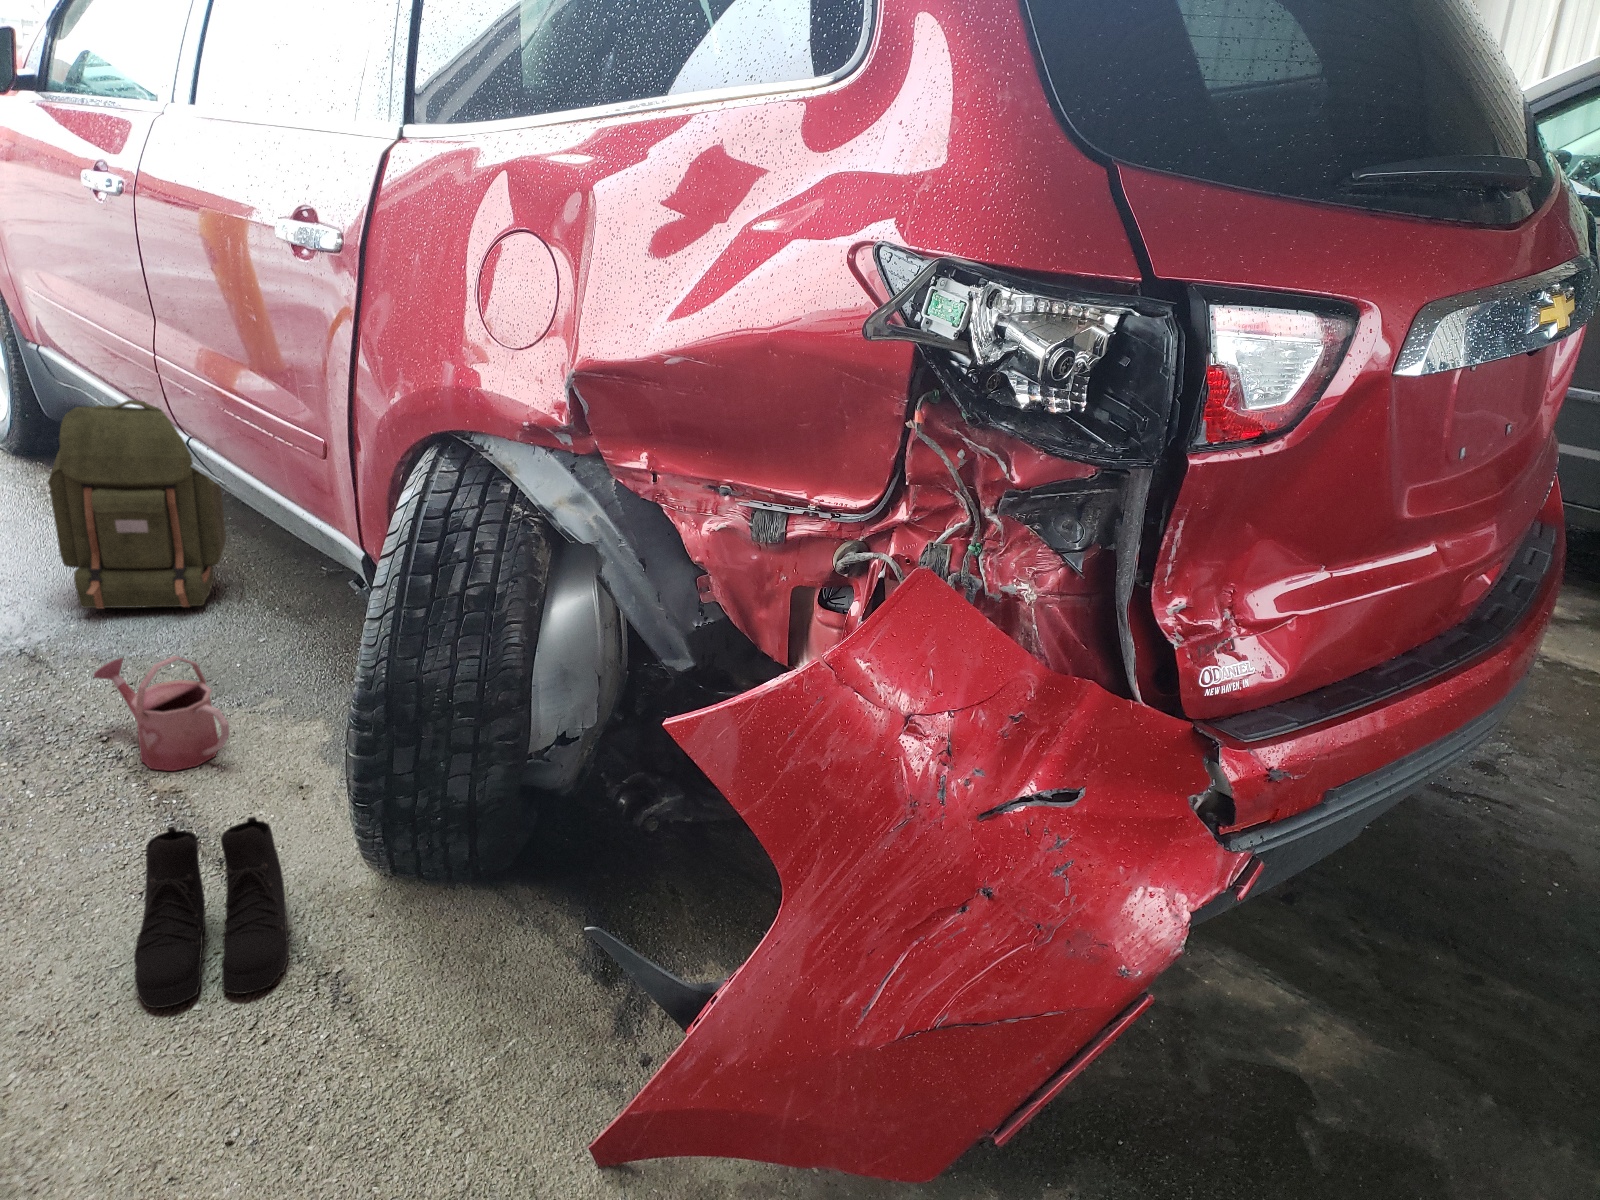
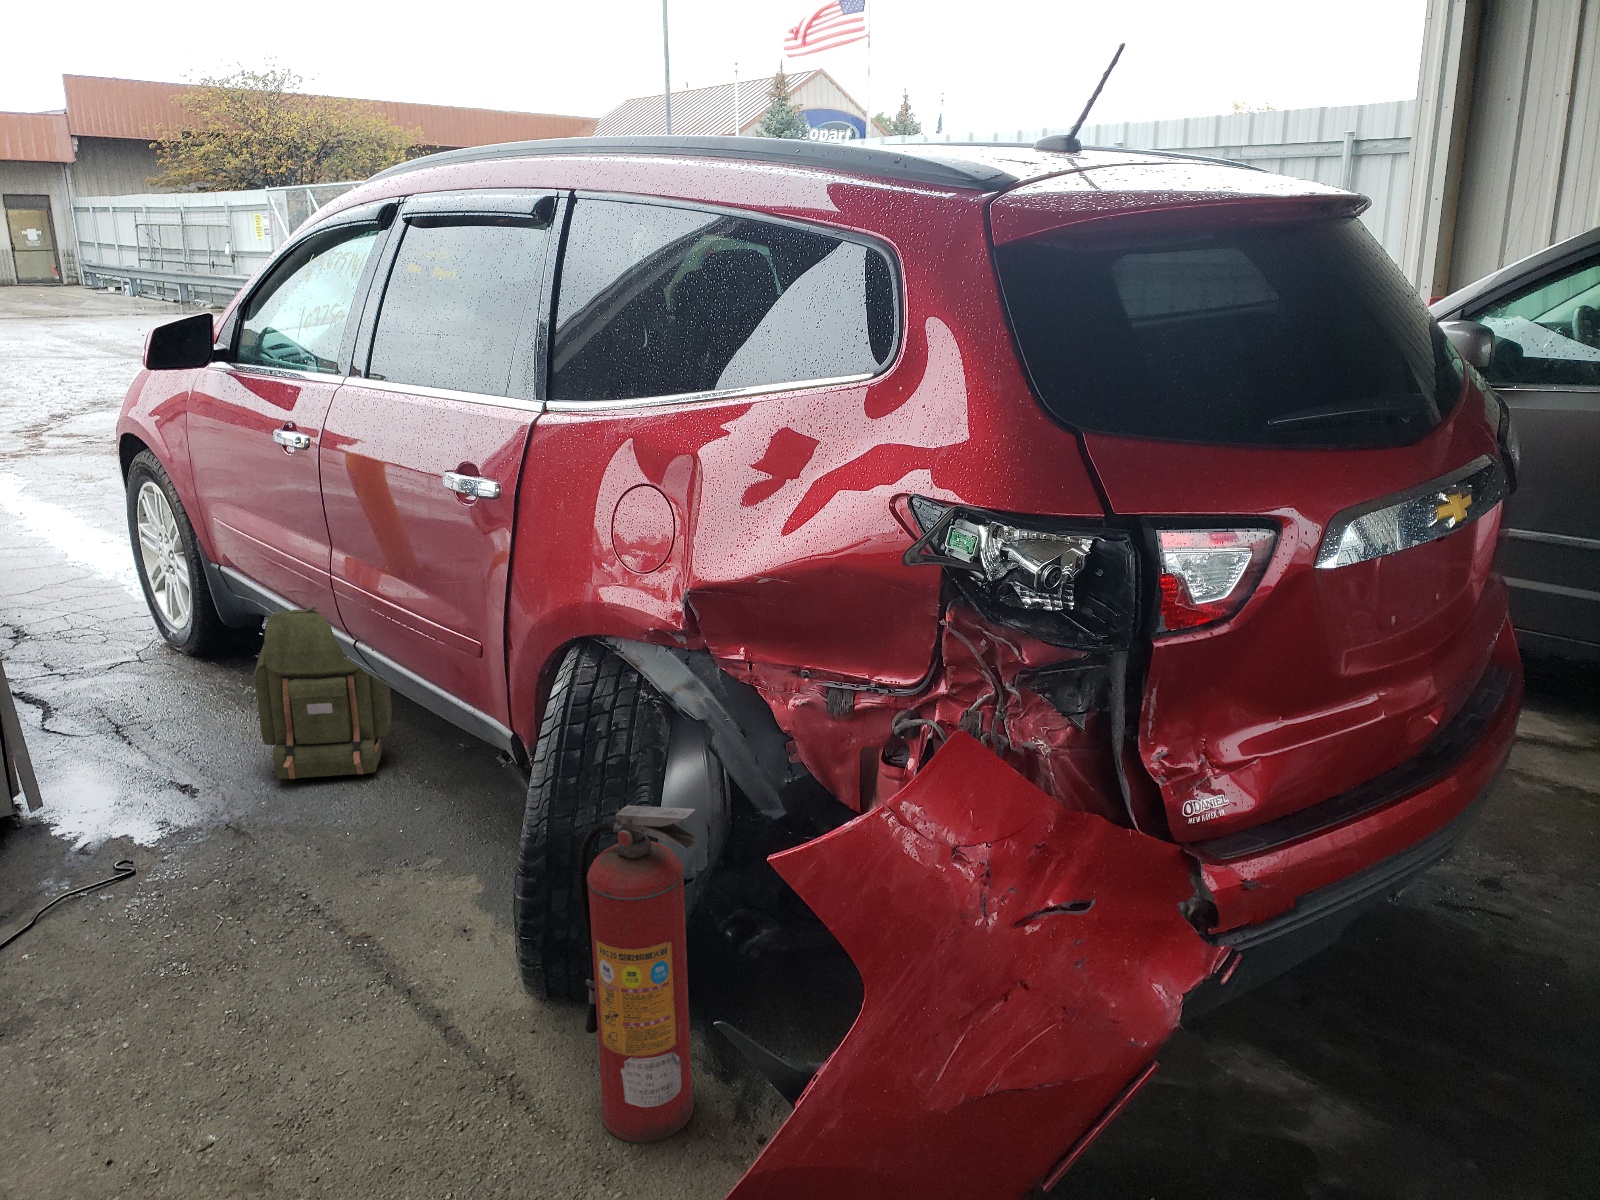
fire extinguisher: none [419,649,570,1059] -> present [579,805,696,1143]
watering can: present [94,656,229,771] -> none [301,817,411,915]
boots: present [134,817,288,1008] -> none [355,948,473,1106]

